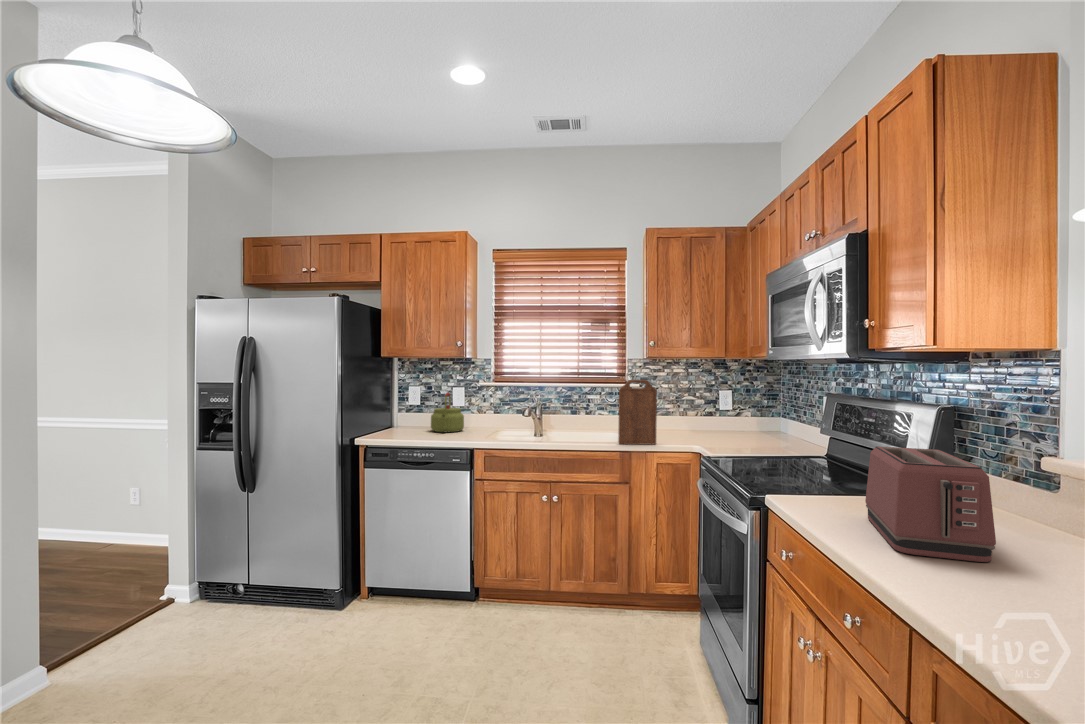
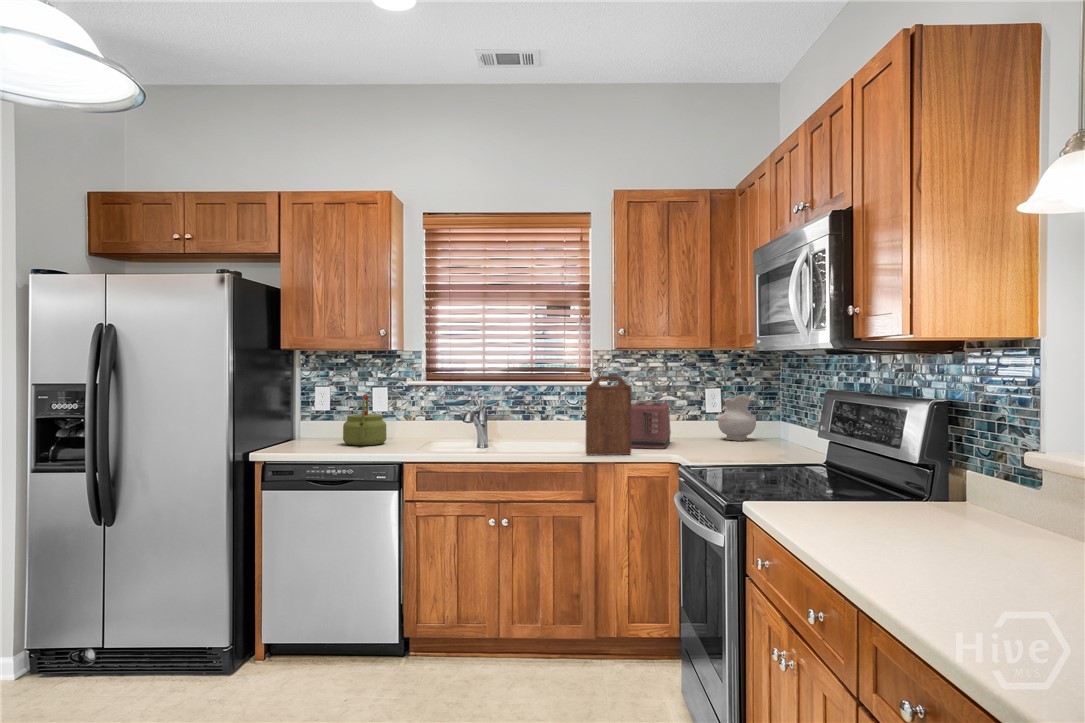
ceramic pitcher: none [729,392,761,433] -> present [718,394,756,441]
toaster: present [865,446,996,562] -> present [631,402,671,449]

